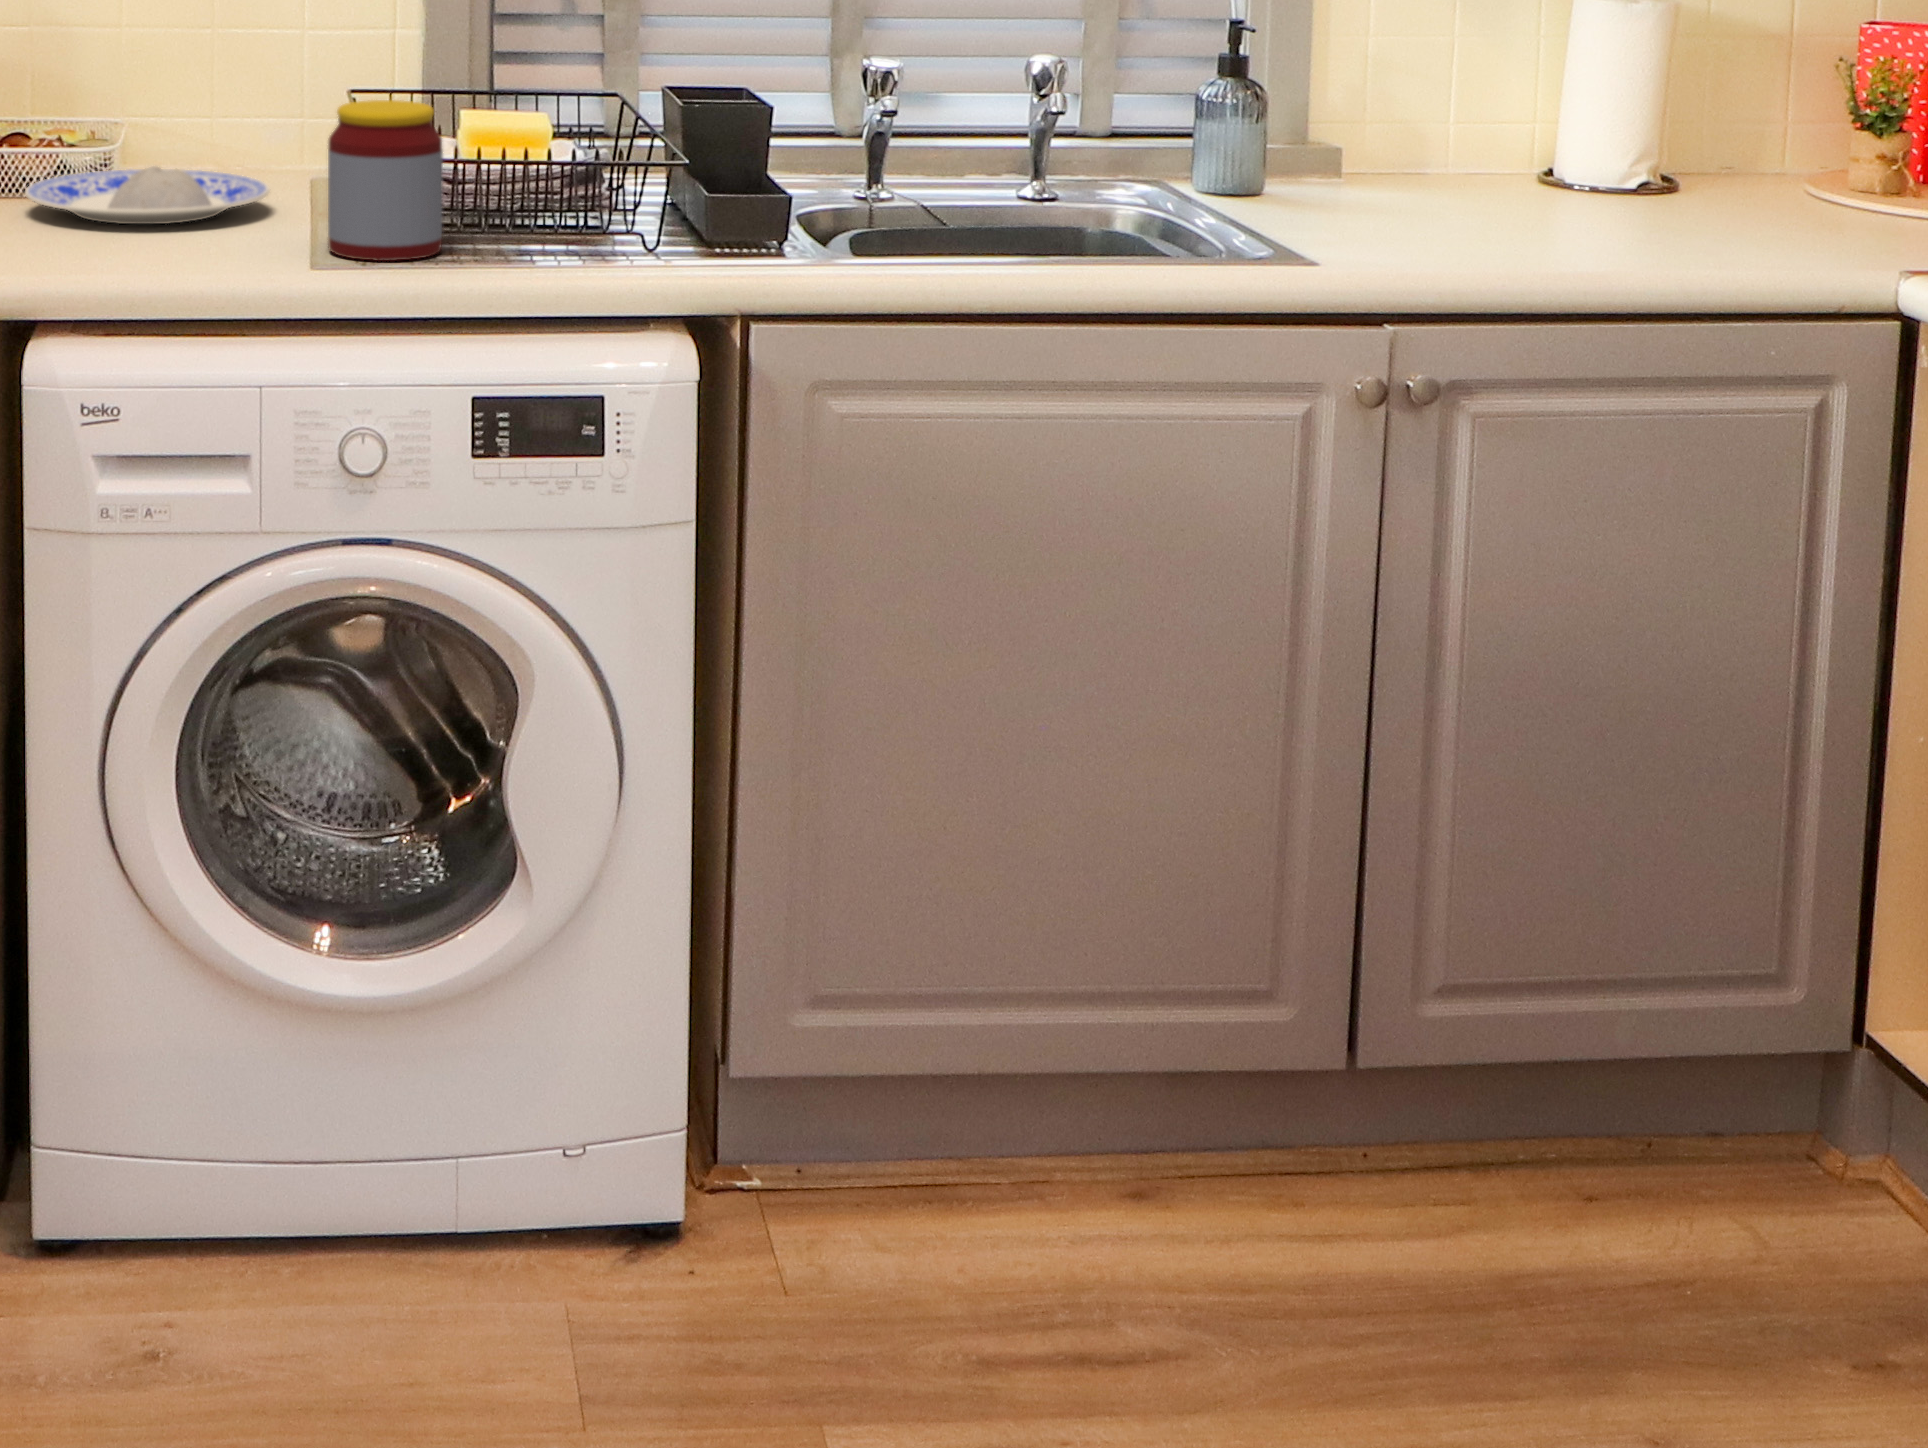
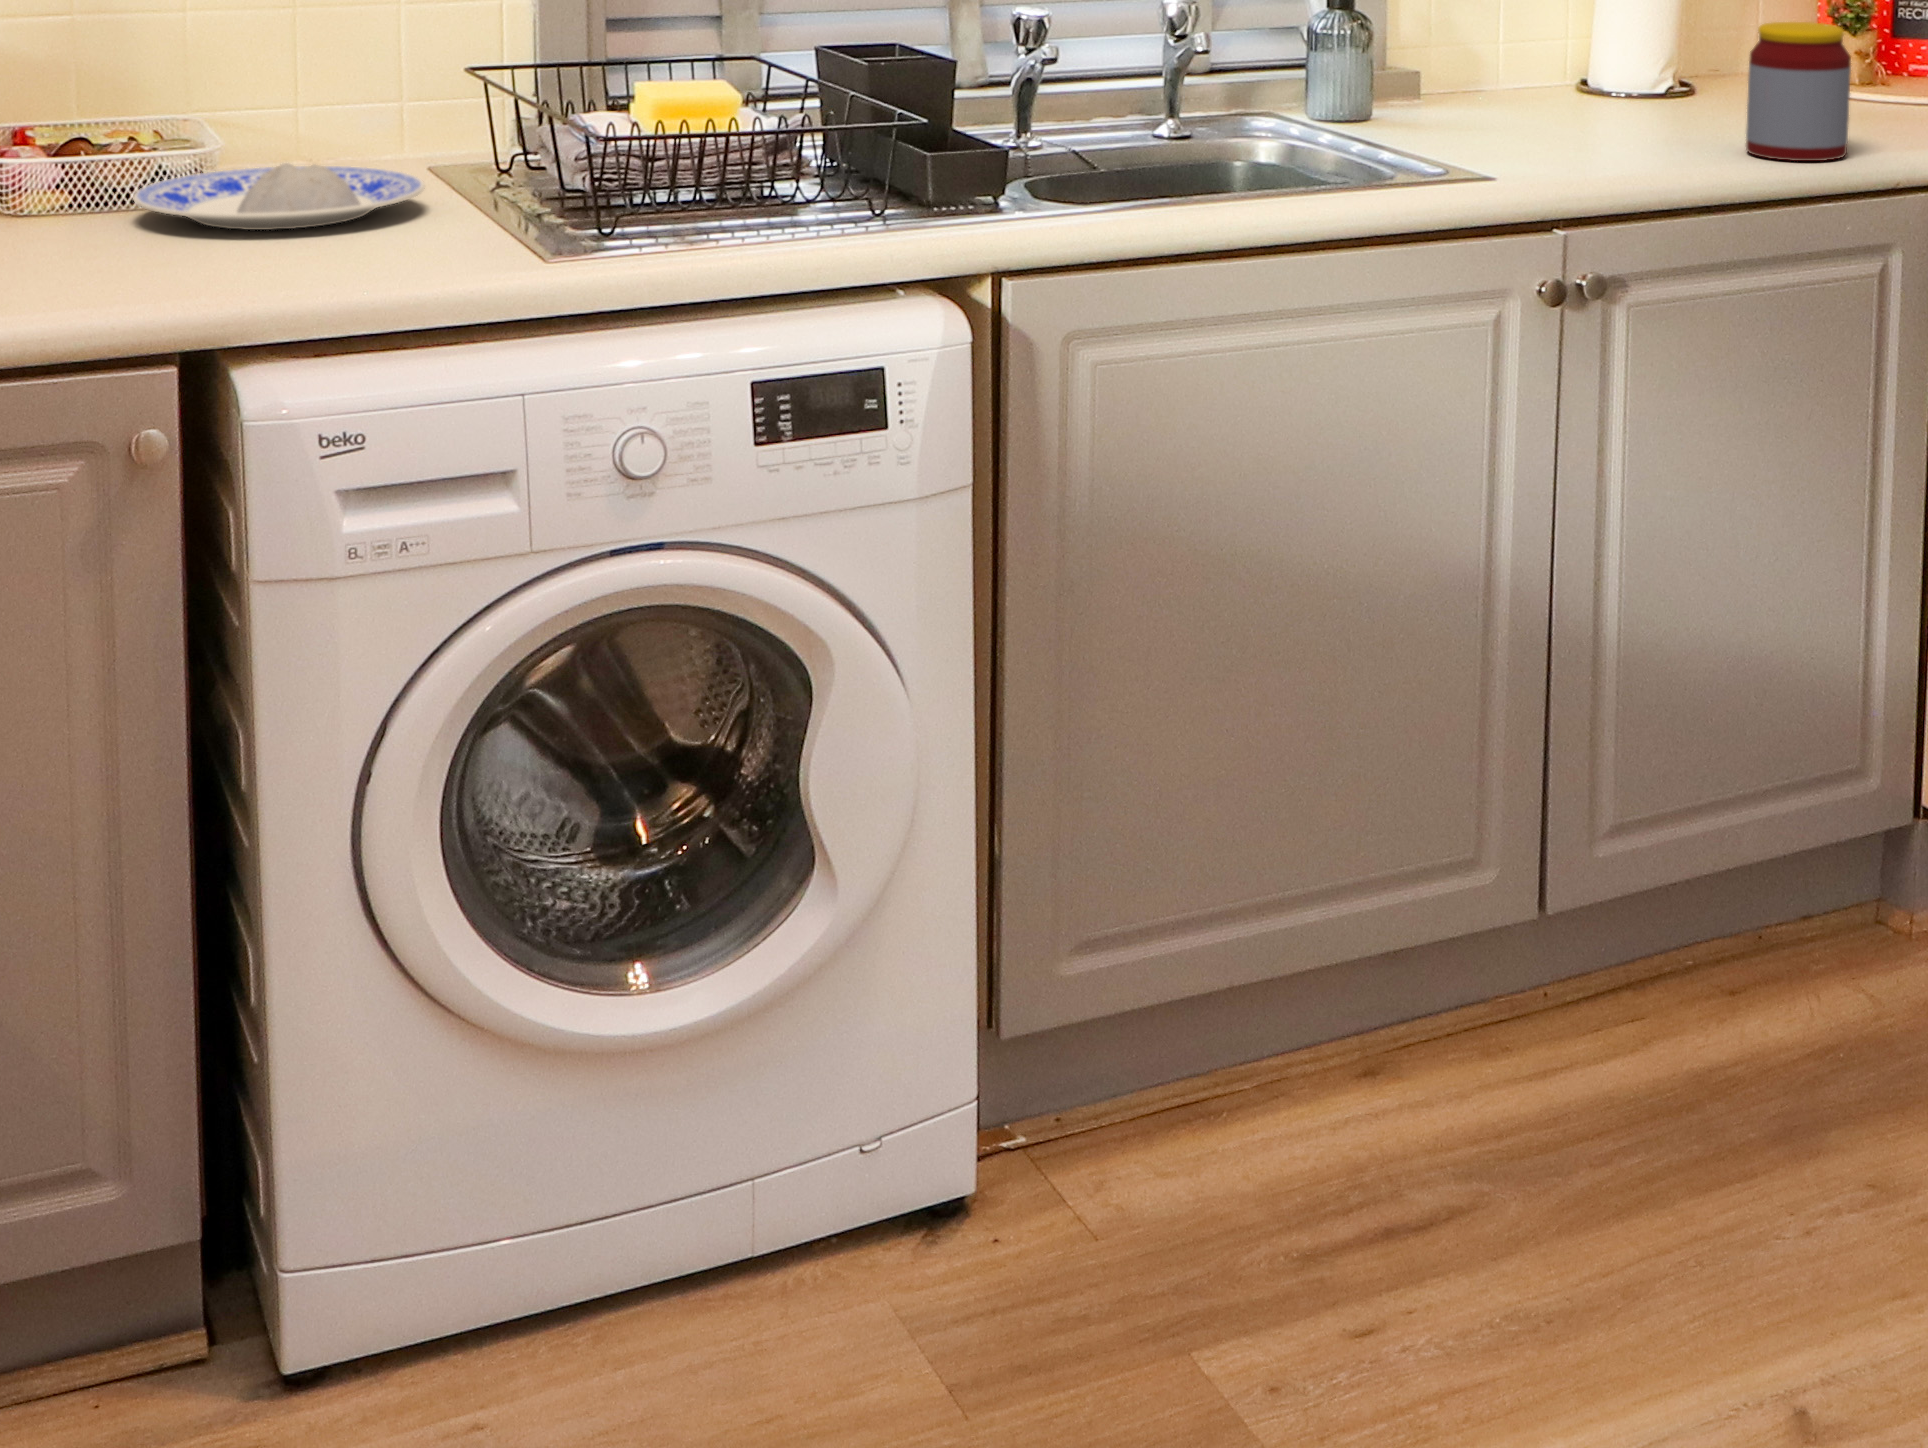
jar: present [328,100,443,261] -> present [1746,22,1851,161]

